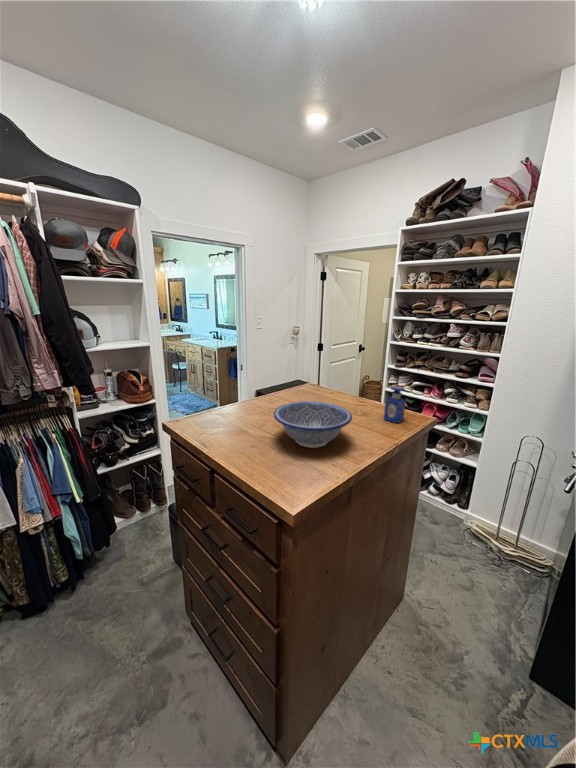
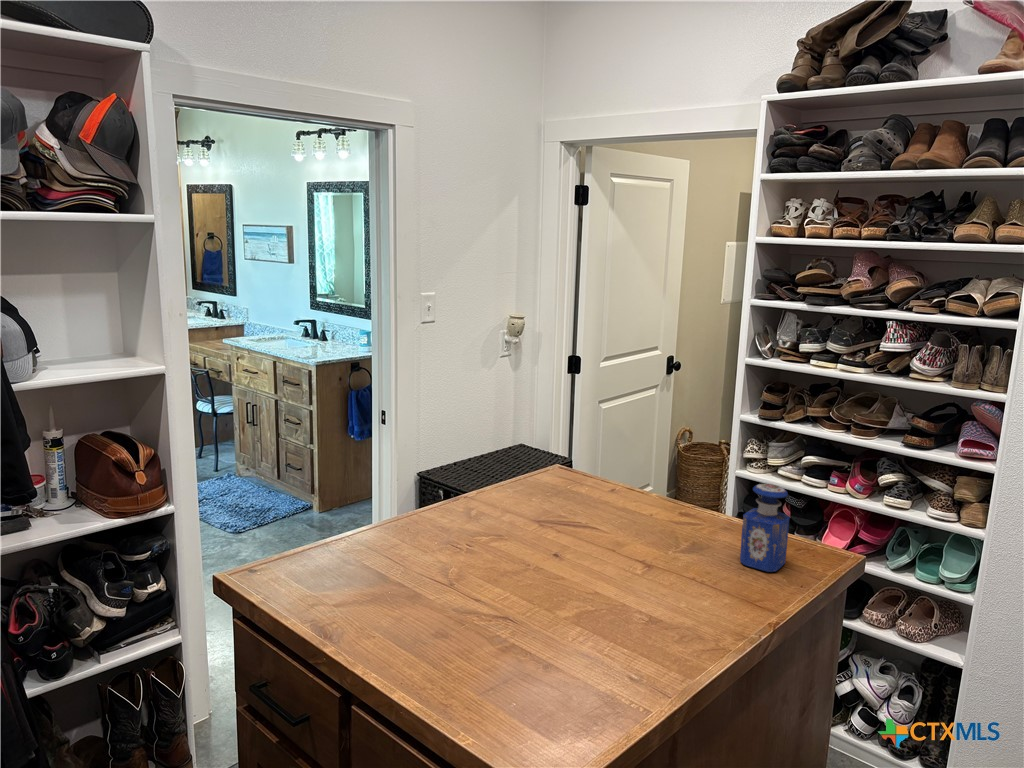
decorative bowl: present [274,401,352,448] -> none [488,524,670,637]

